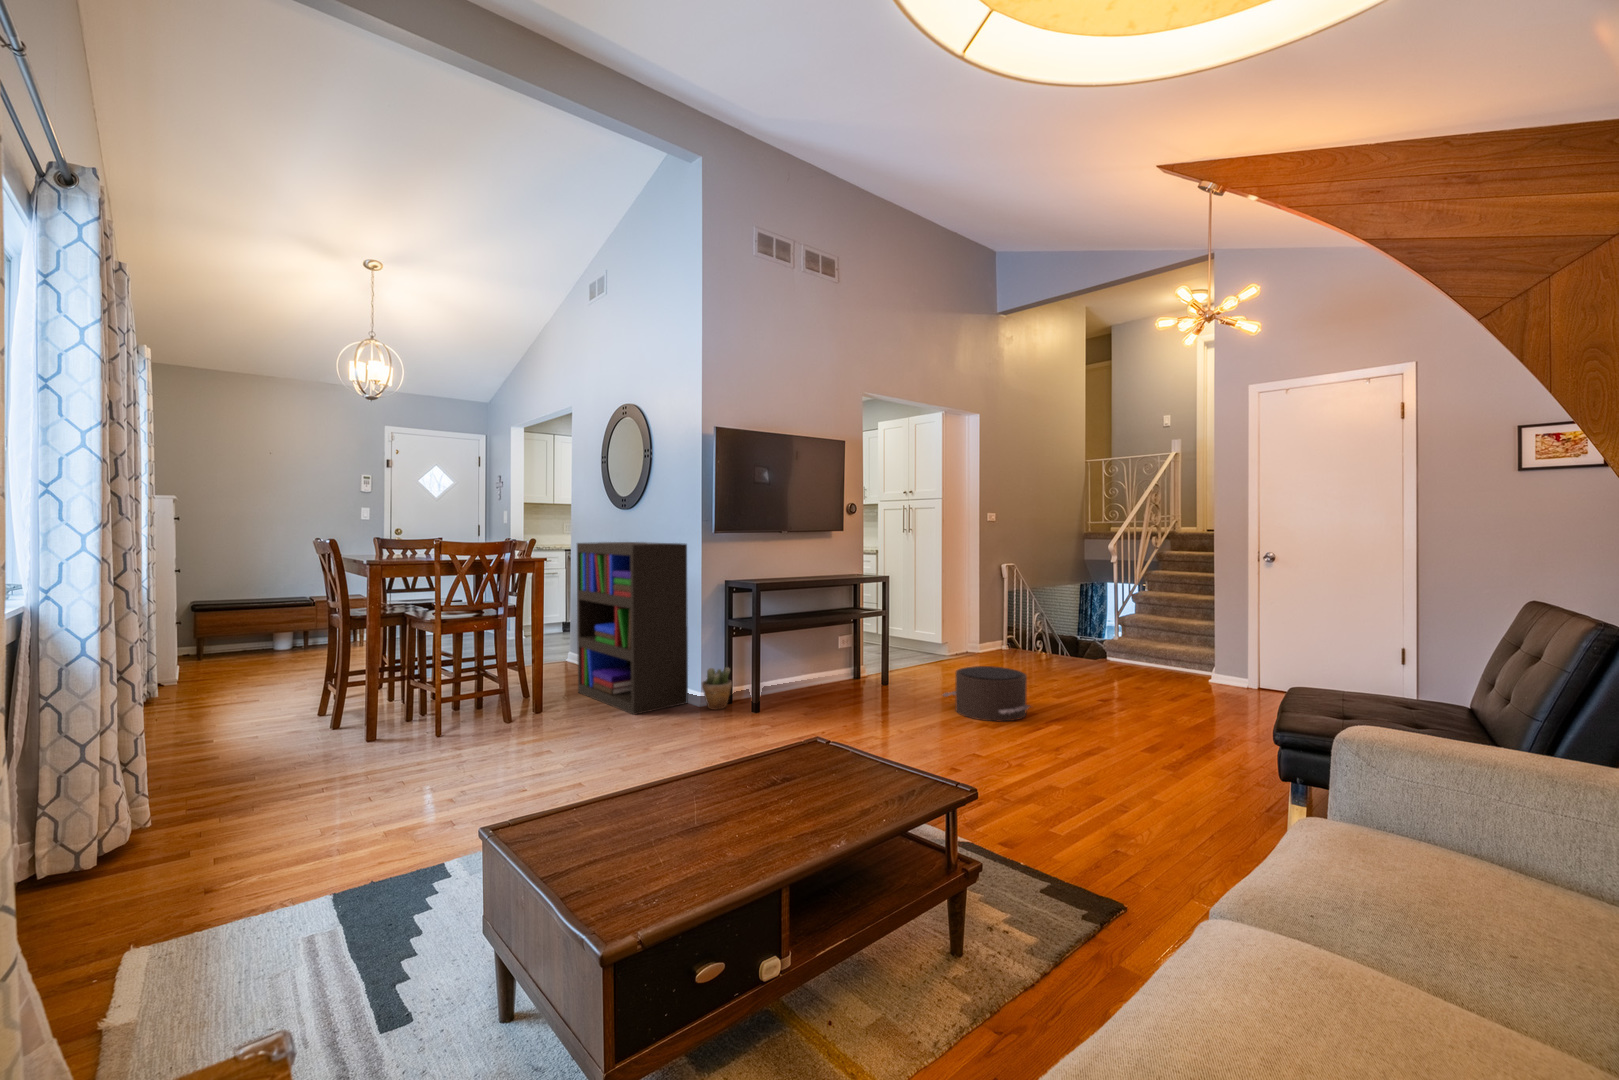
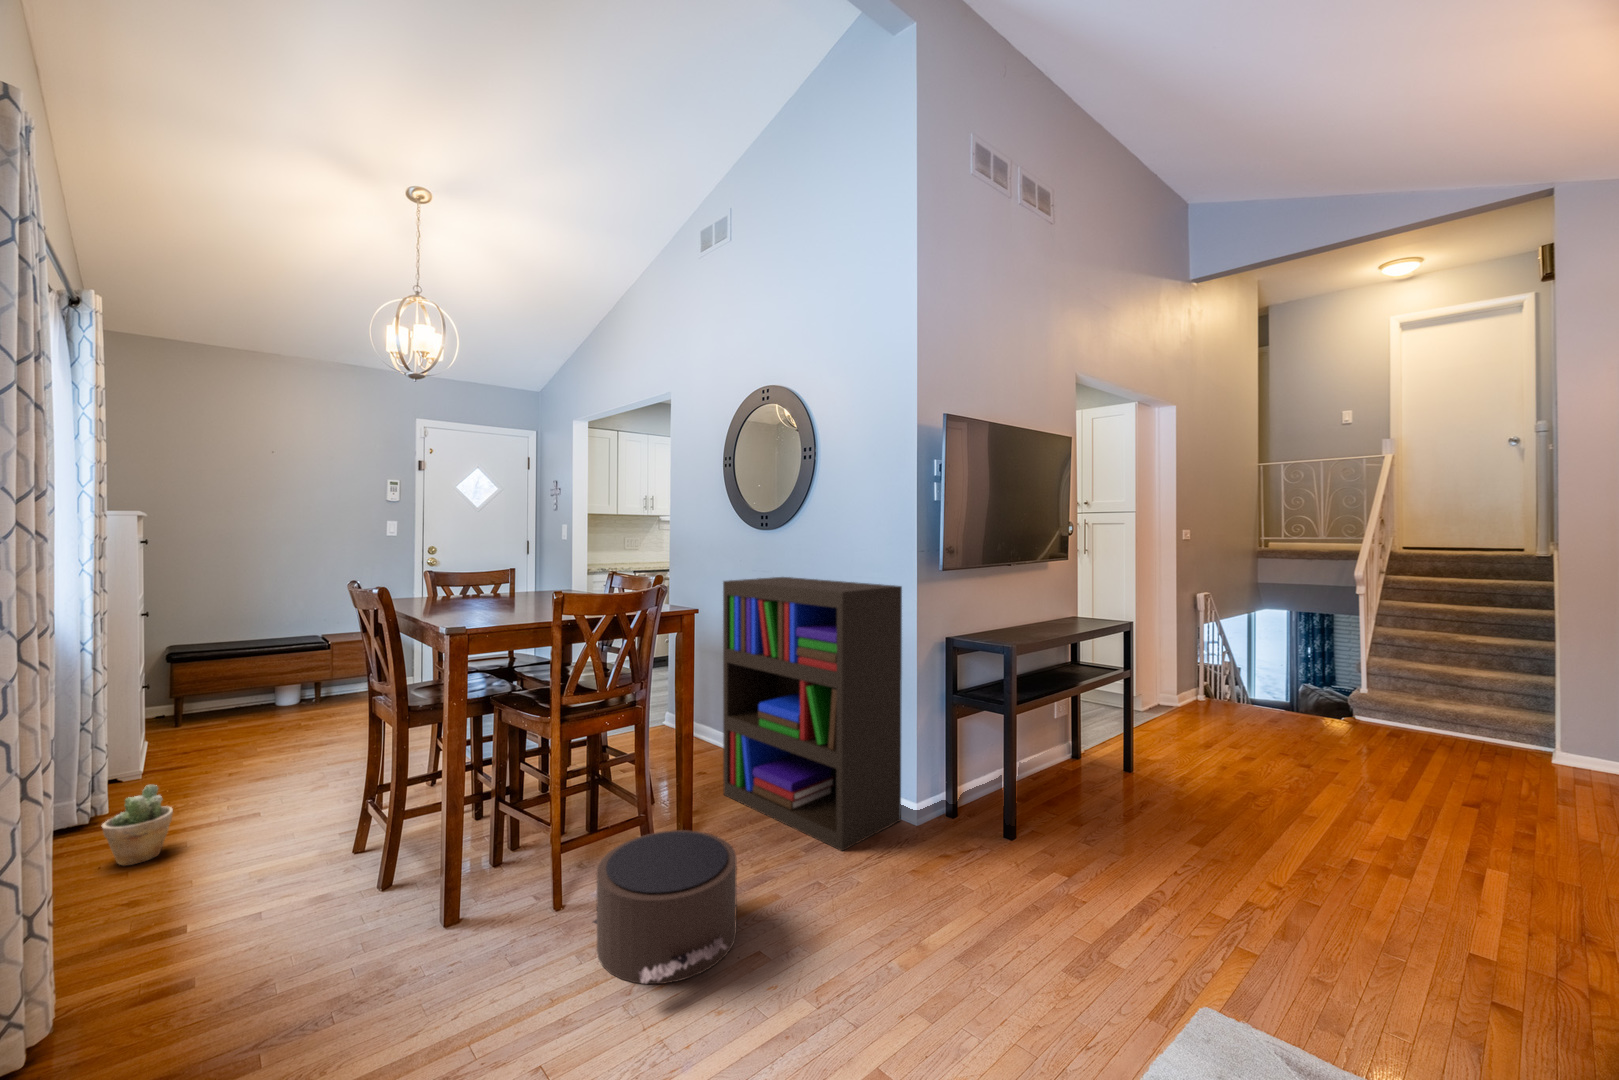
pouf: present [943,666,1030,721] -> present [590,830,737,984]
potted plant: present [702,668,732,710] -> present [102,785,173,865]

